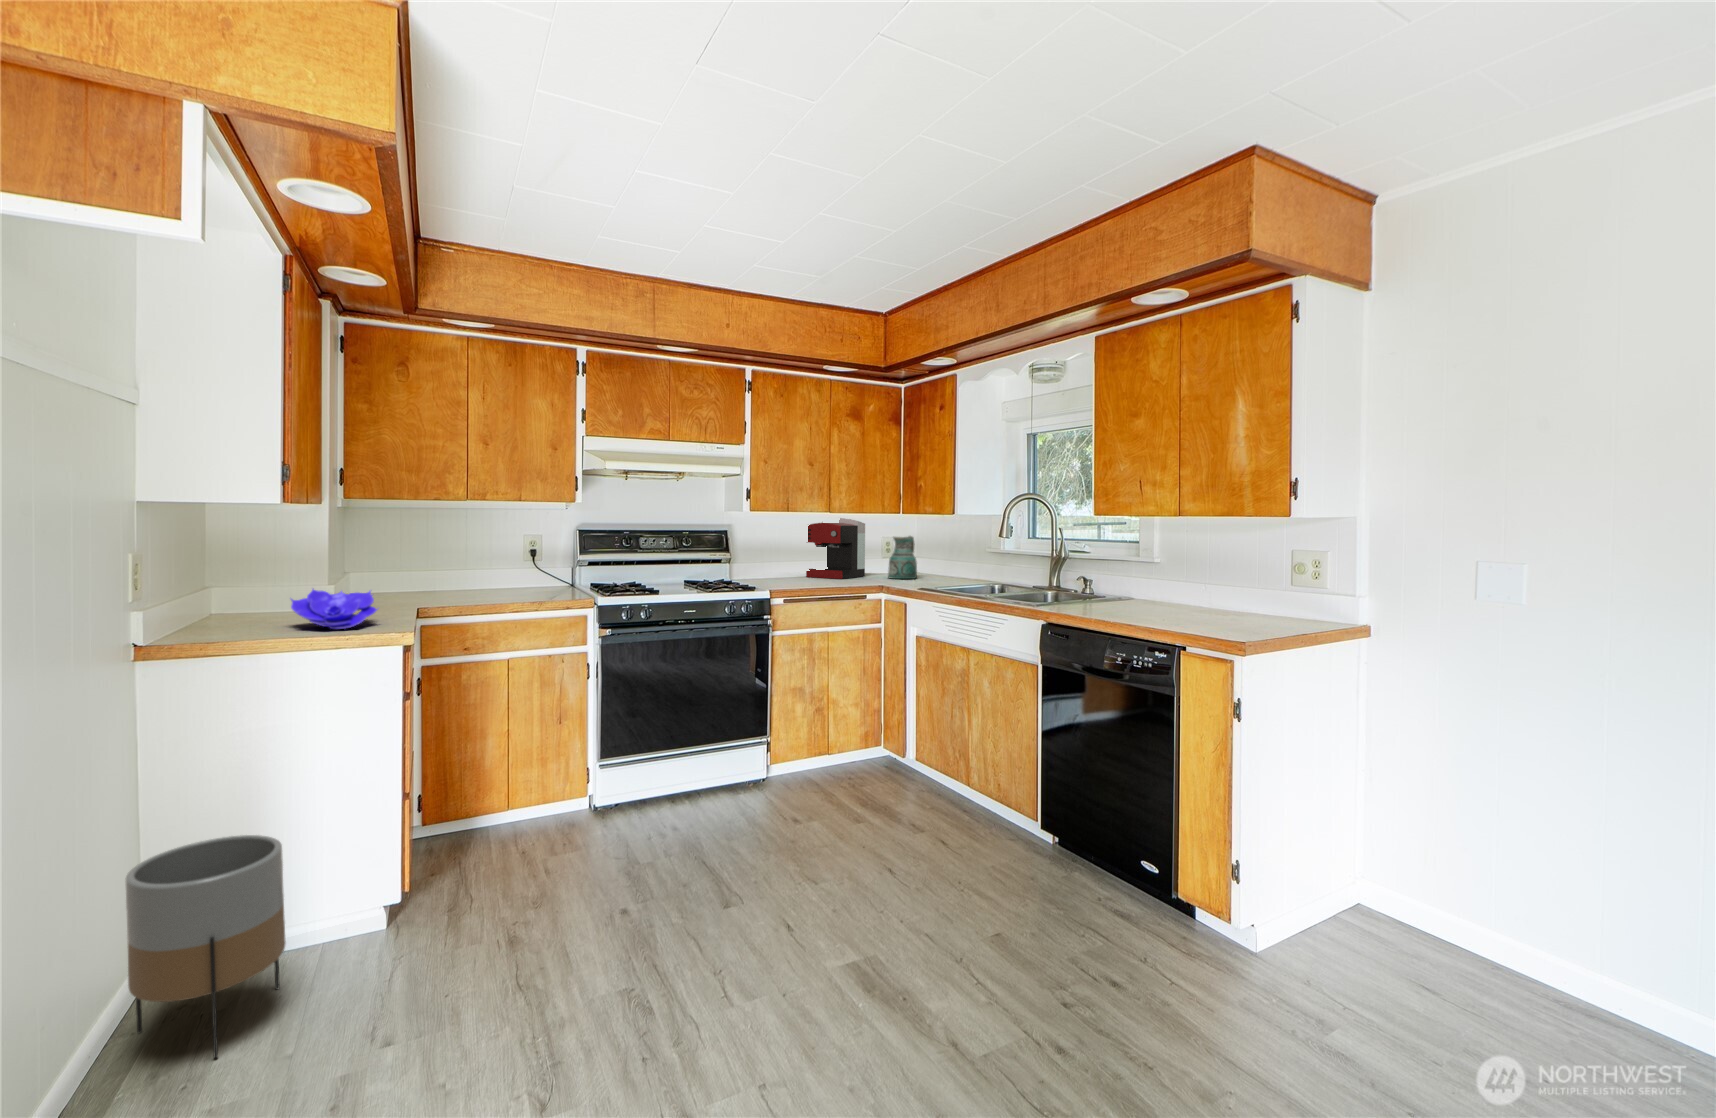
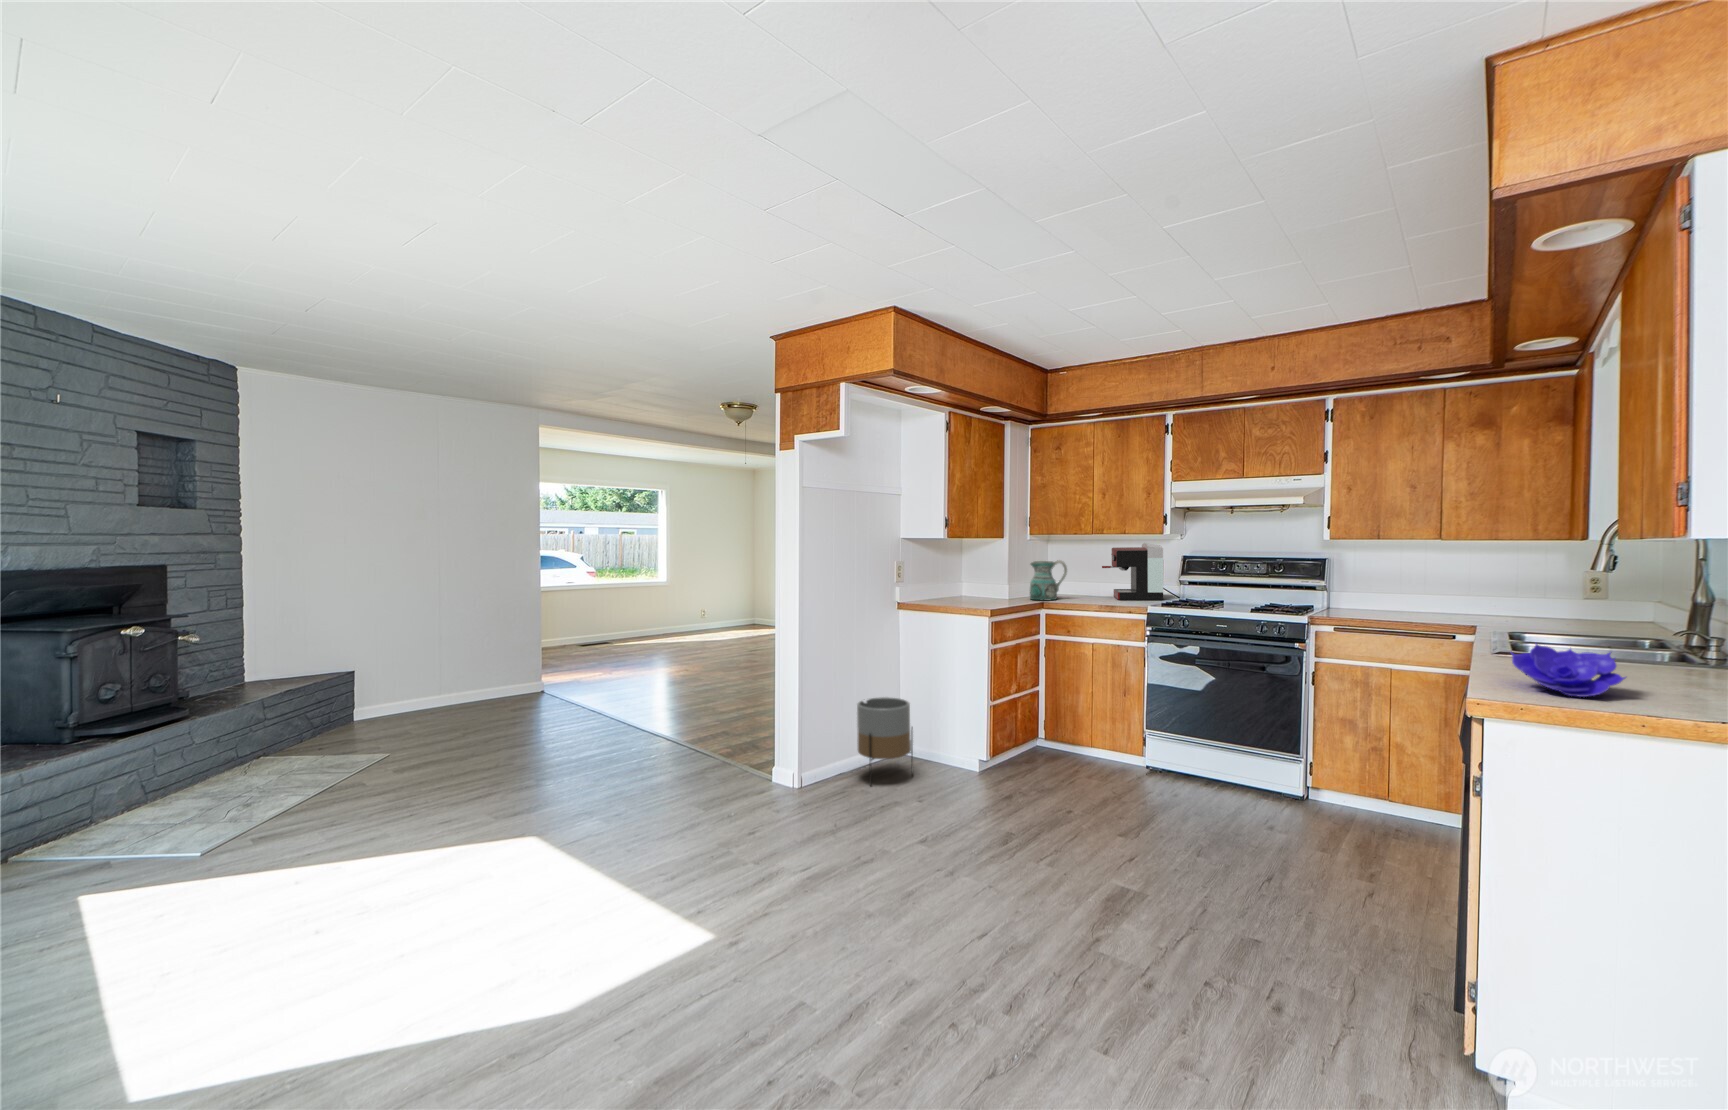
coffee maker: present [806,518,865,579] -> present [1102,543,1163,600]
ceramic pitcher: present [888,536,917,579] -> present [1030,560,1067,600]
decorative bowl: present [291,589,377,629] -> present [1511,644,1626,697]

